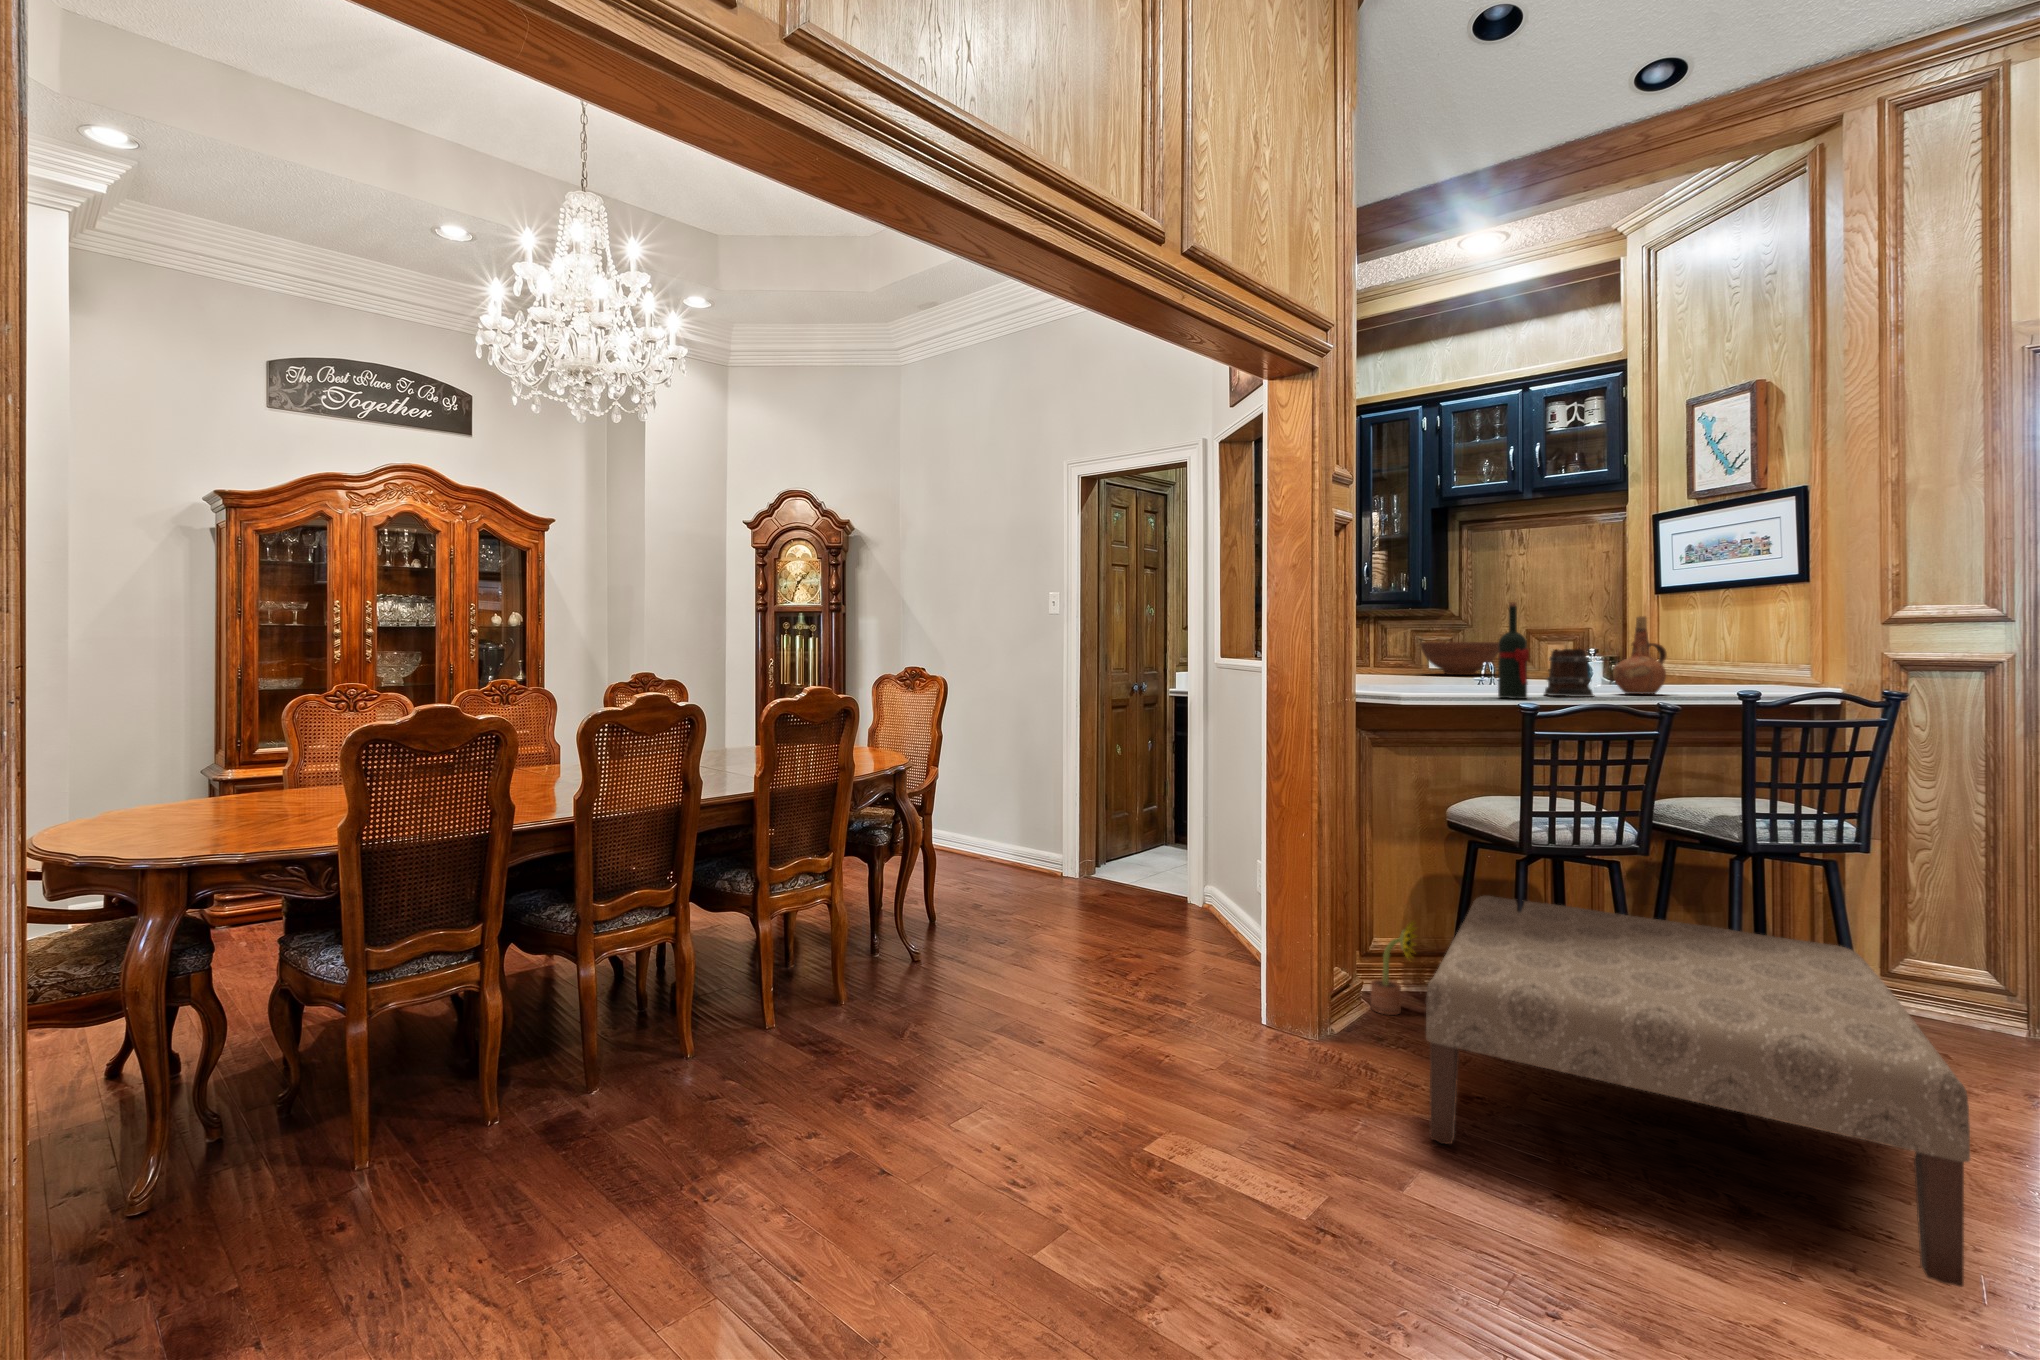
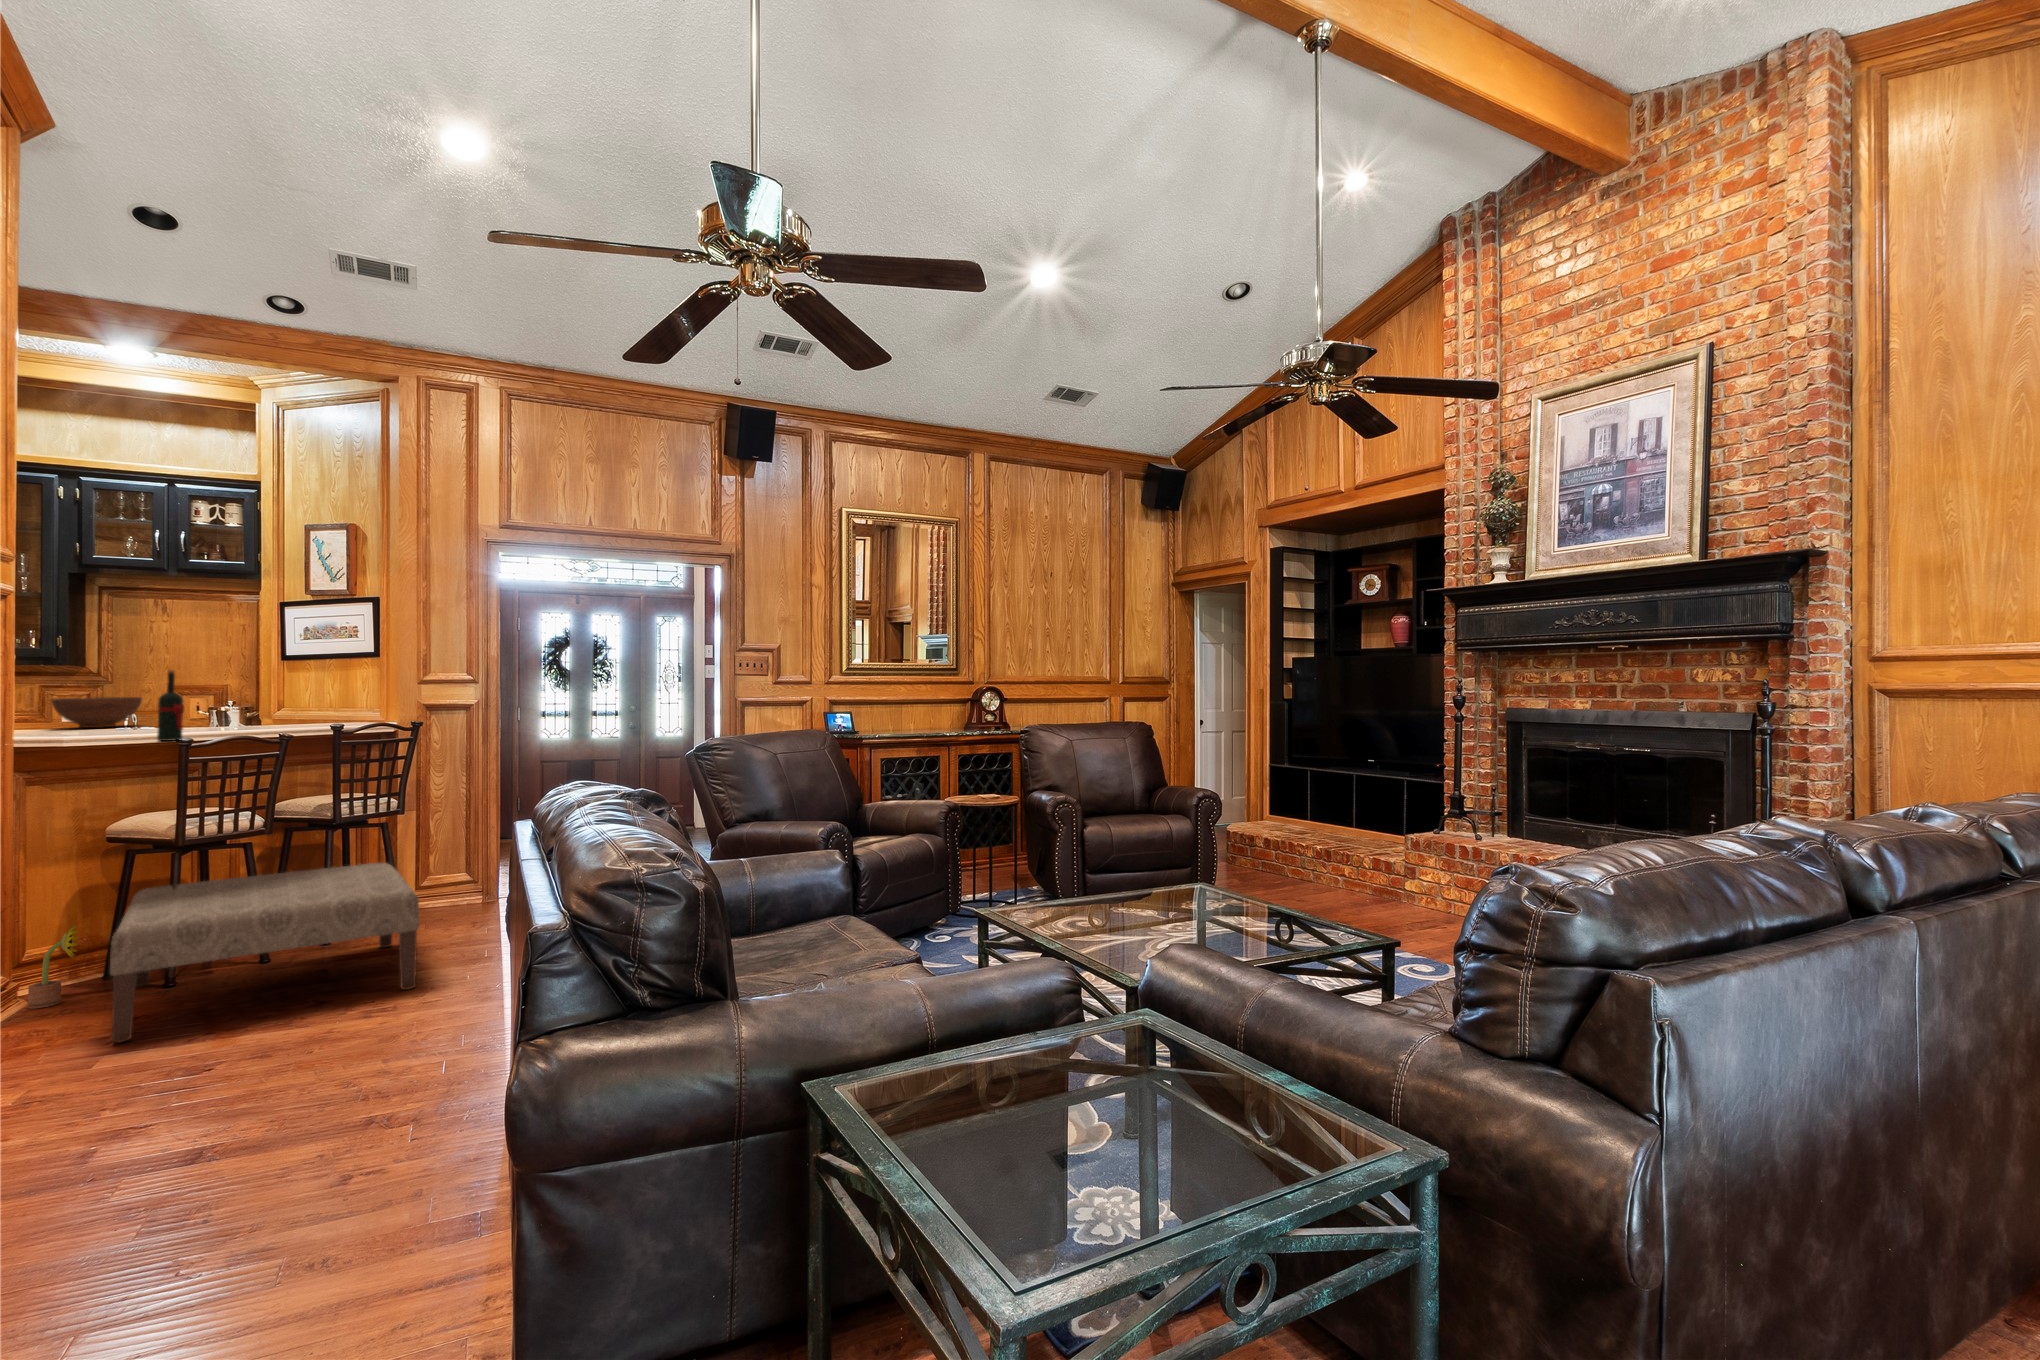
ceramic pitcher: present [1613,616,1667,694] -> none [249,679,287,732]
beer mug: present [1544,649,1593,697] -> none [194,703,235,737]

